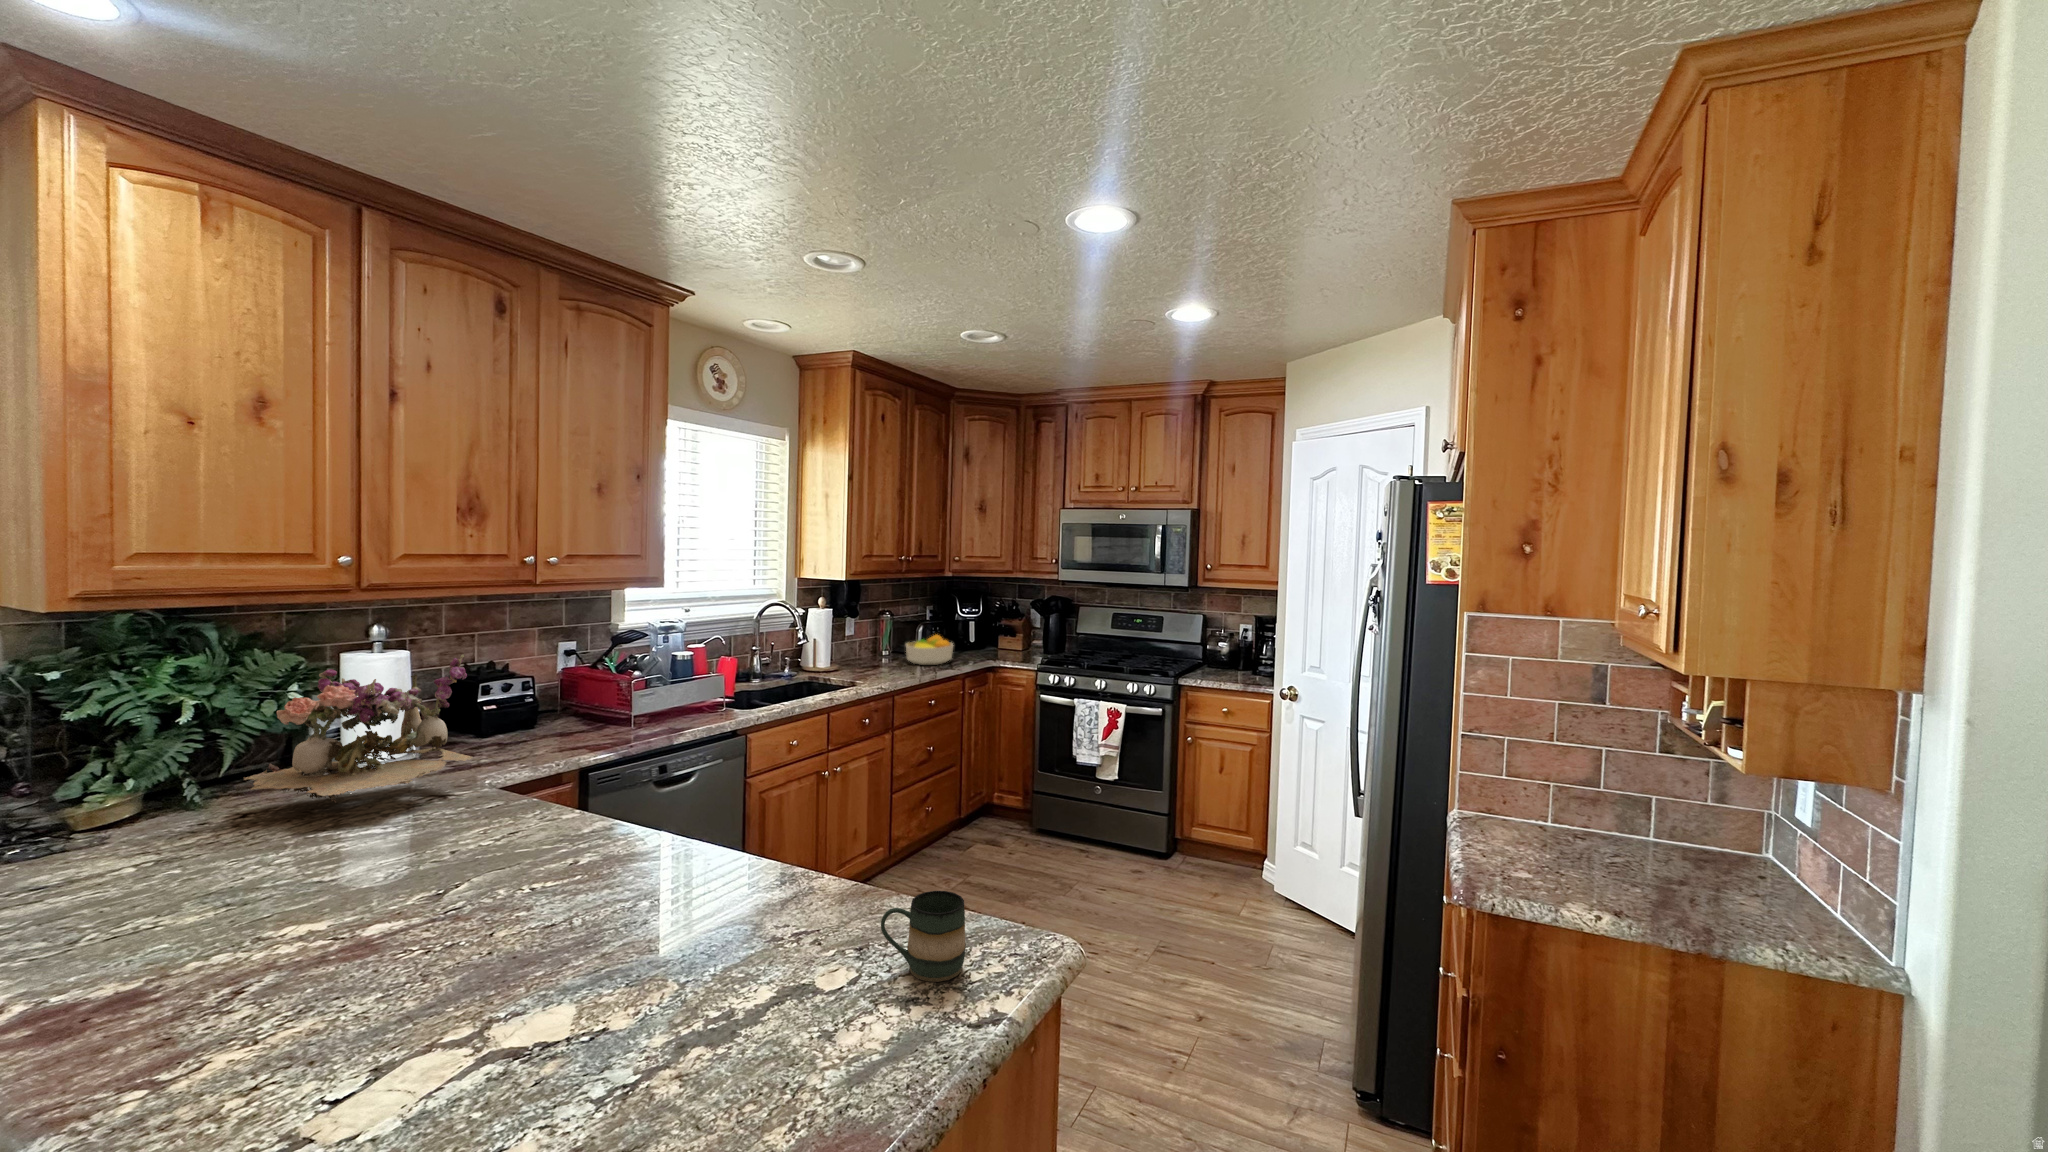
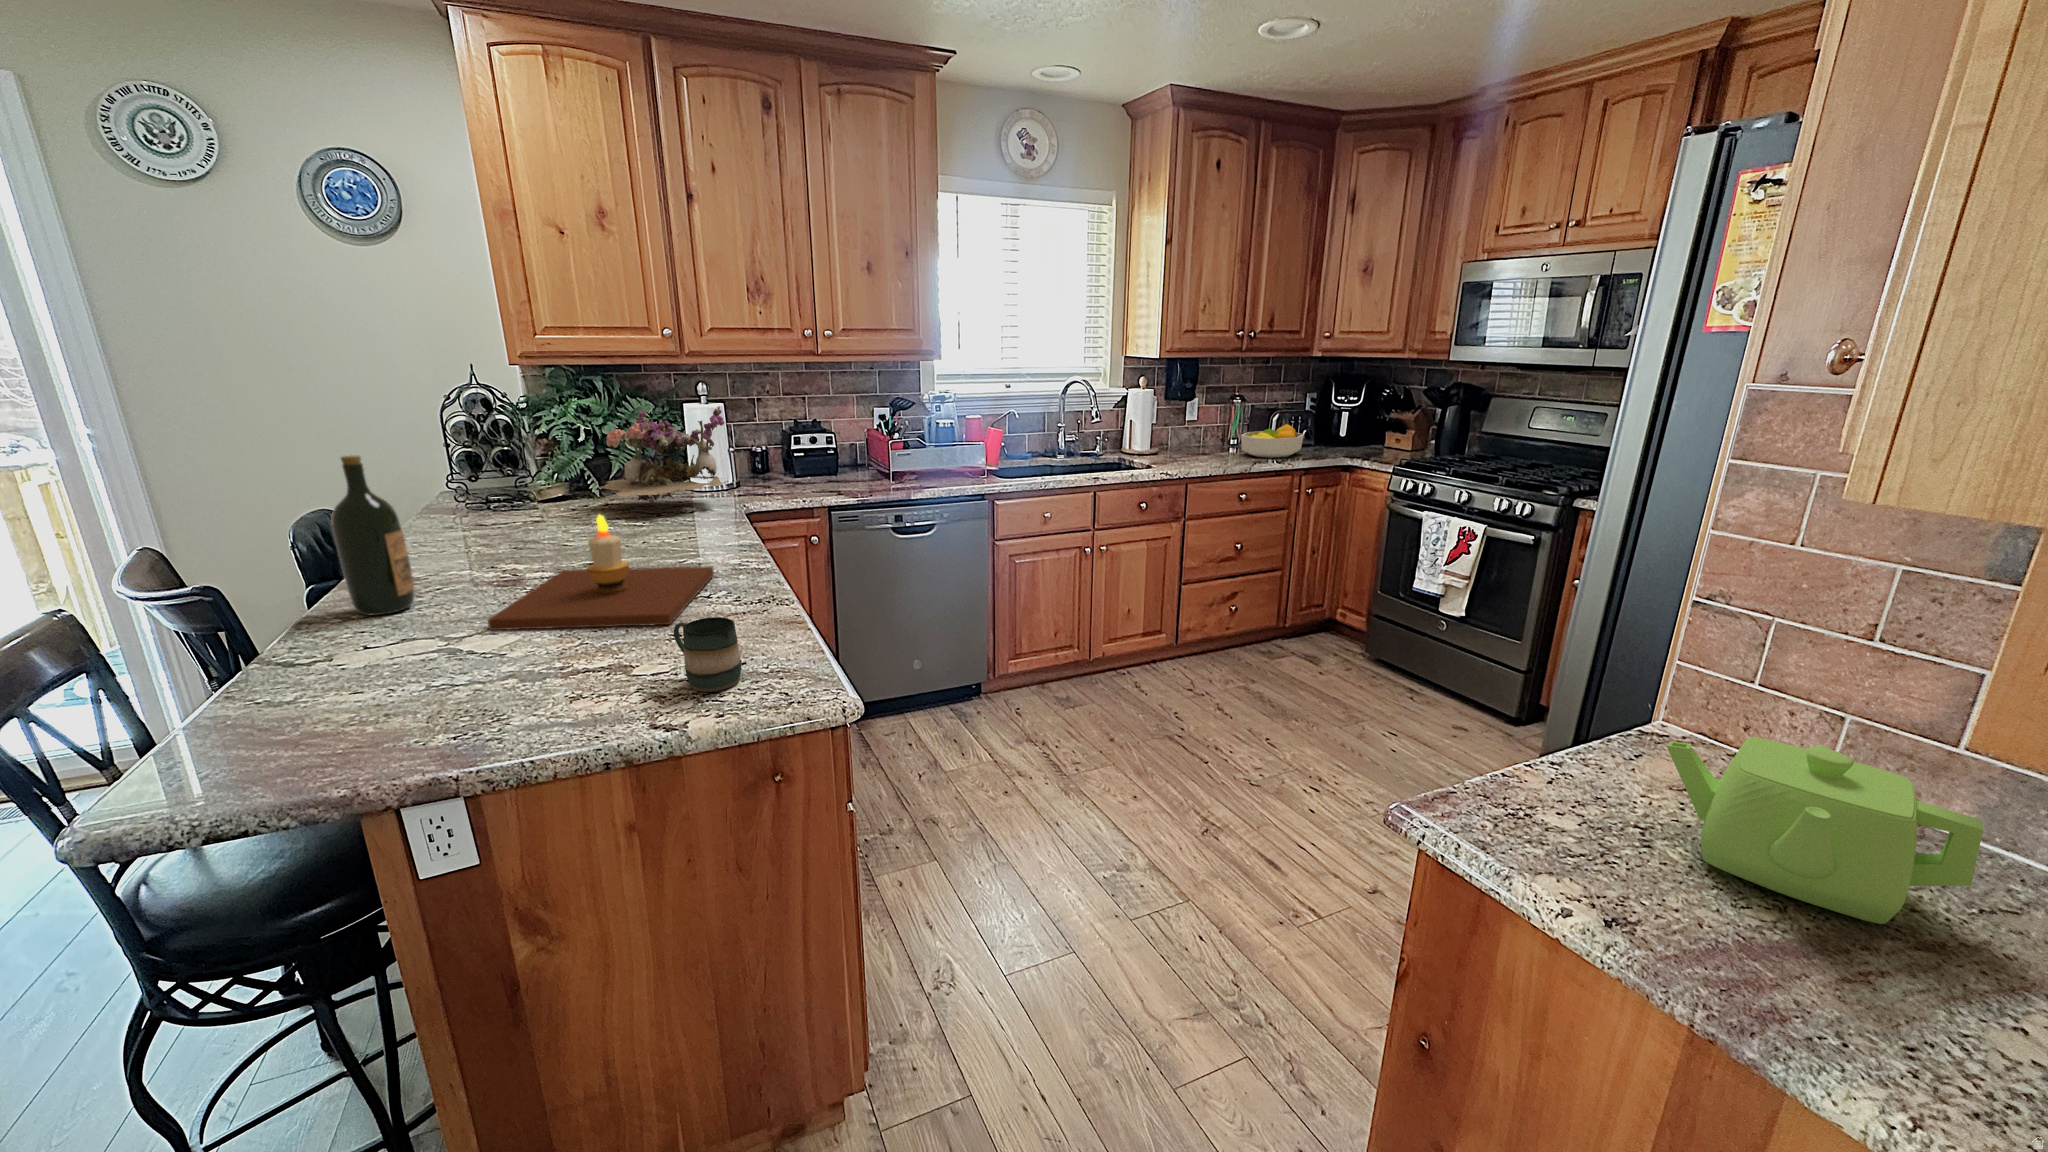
wine bottle: none [143,783,271,1068] -> present [331,455,415,616]
teapot: none [1537,800,1672,883] -> present [1667,737,1983,924]
candle: none [449,811,745,1013] -> present [488,515,714,630]

